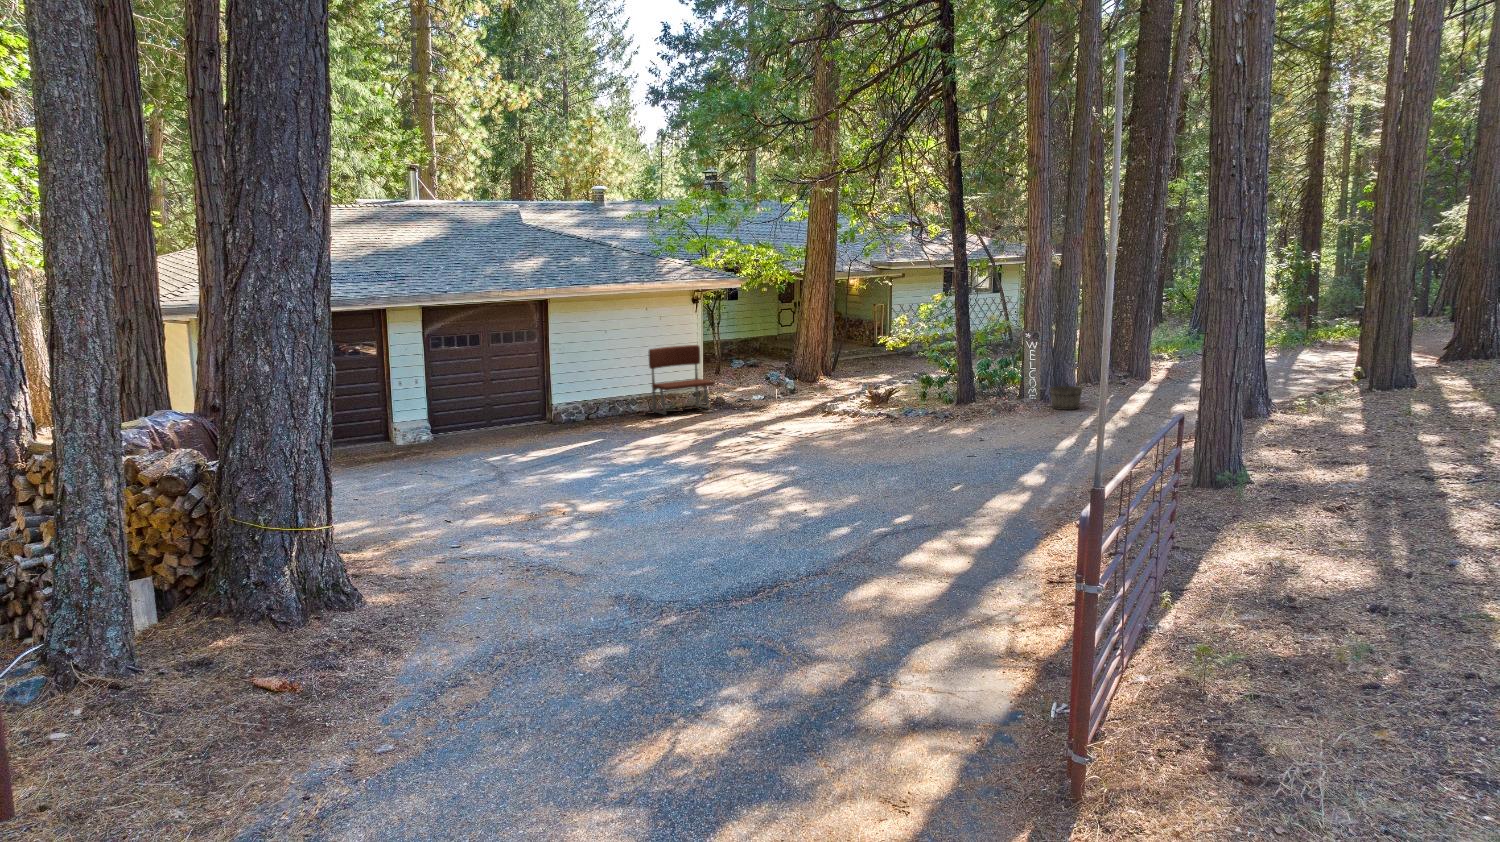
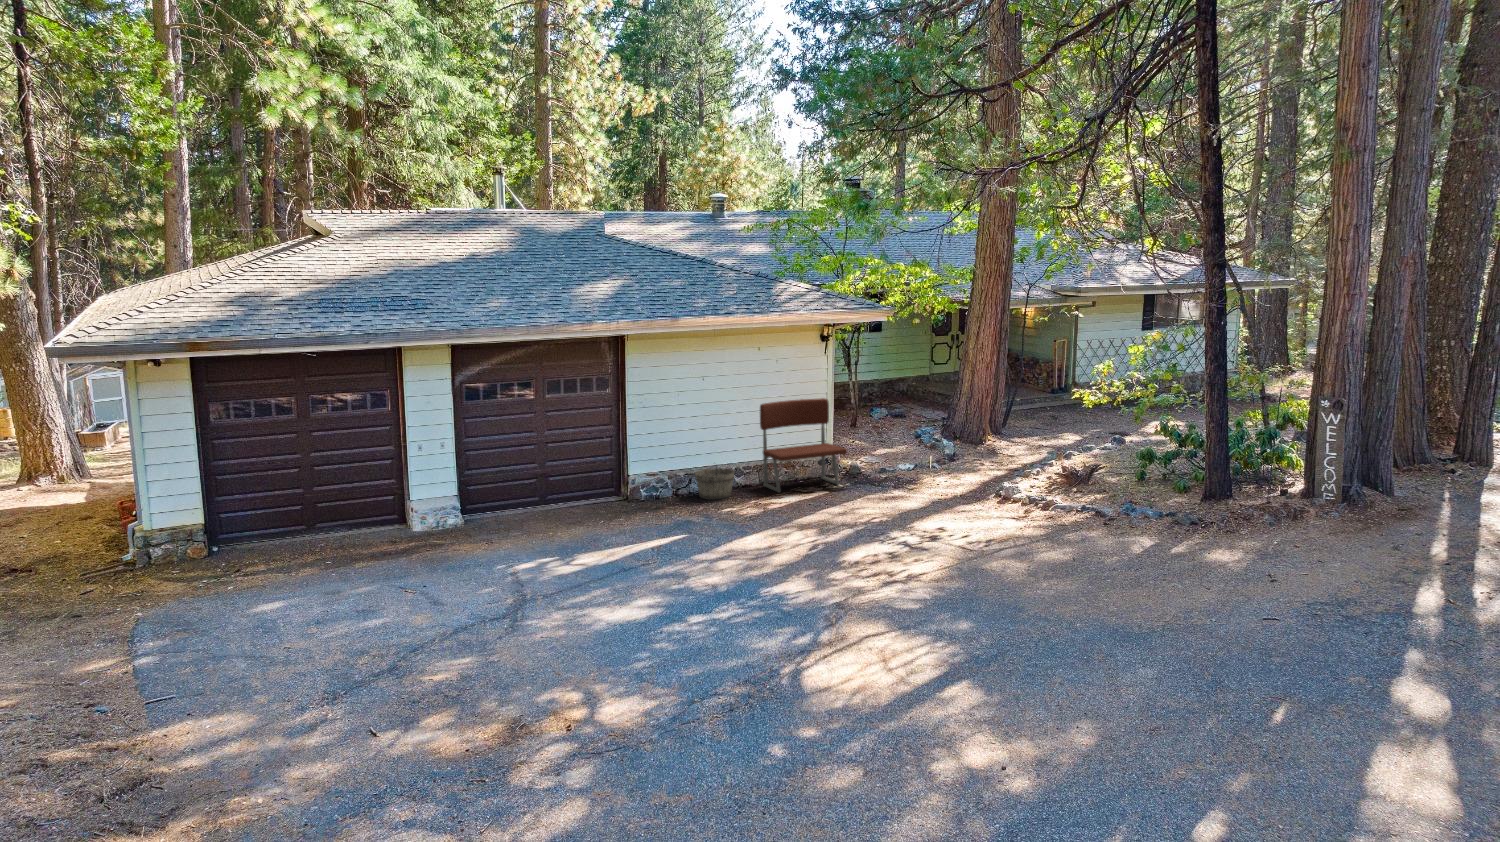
wooden bucket: present [1050,385,1082,410] -> present [695,468,734,499]

